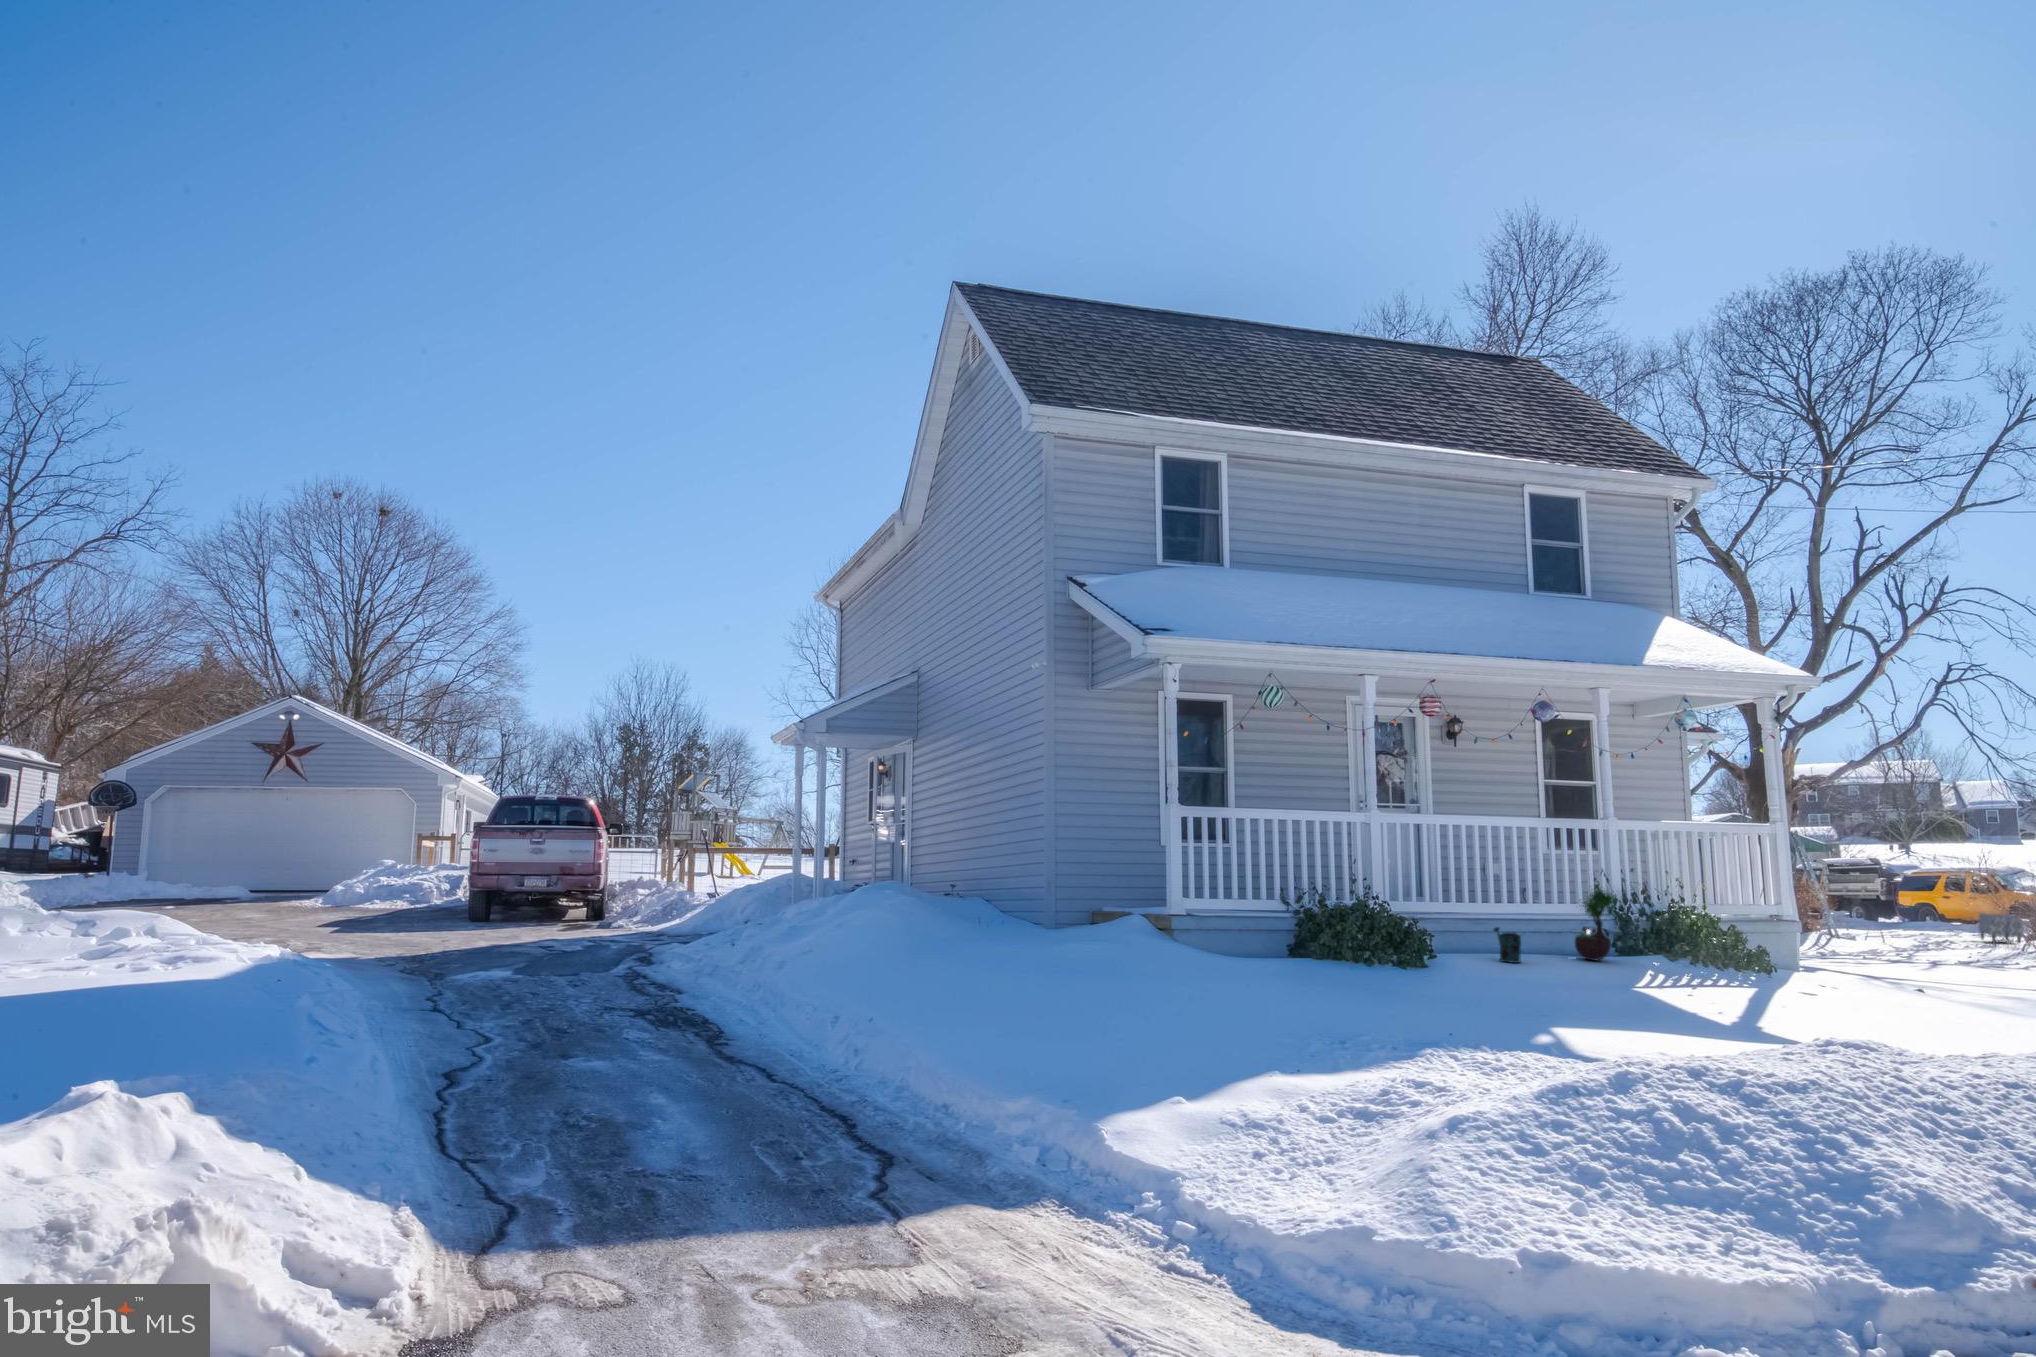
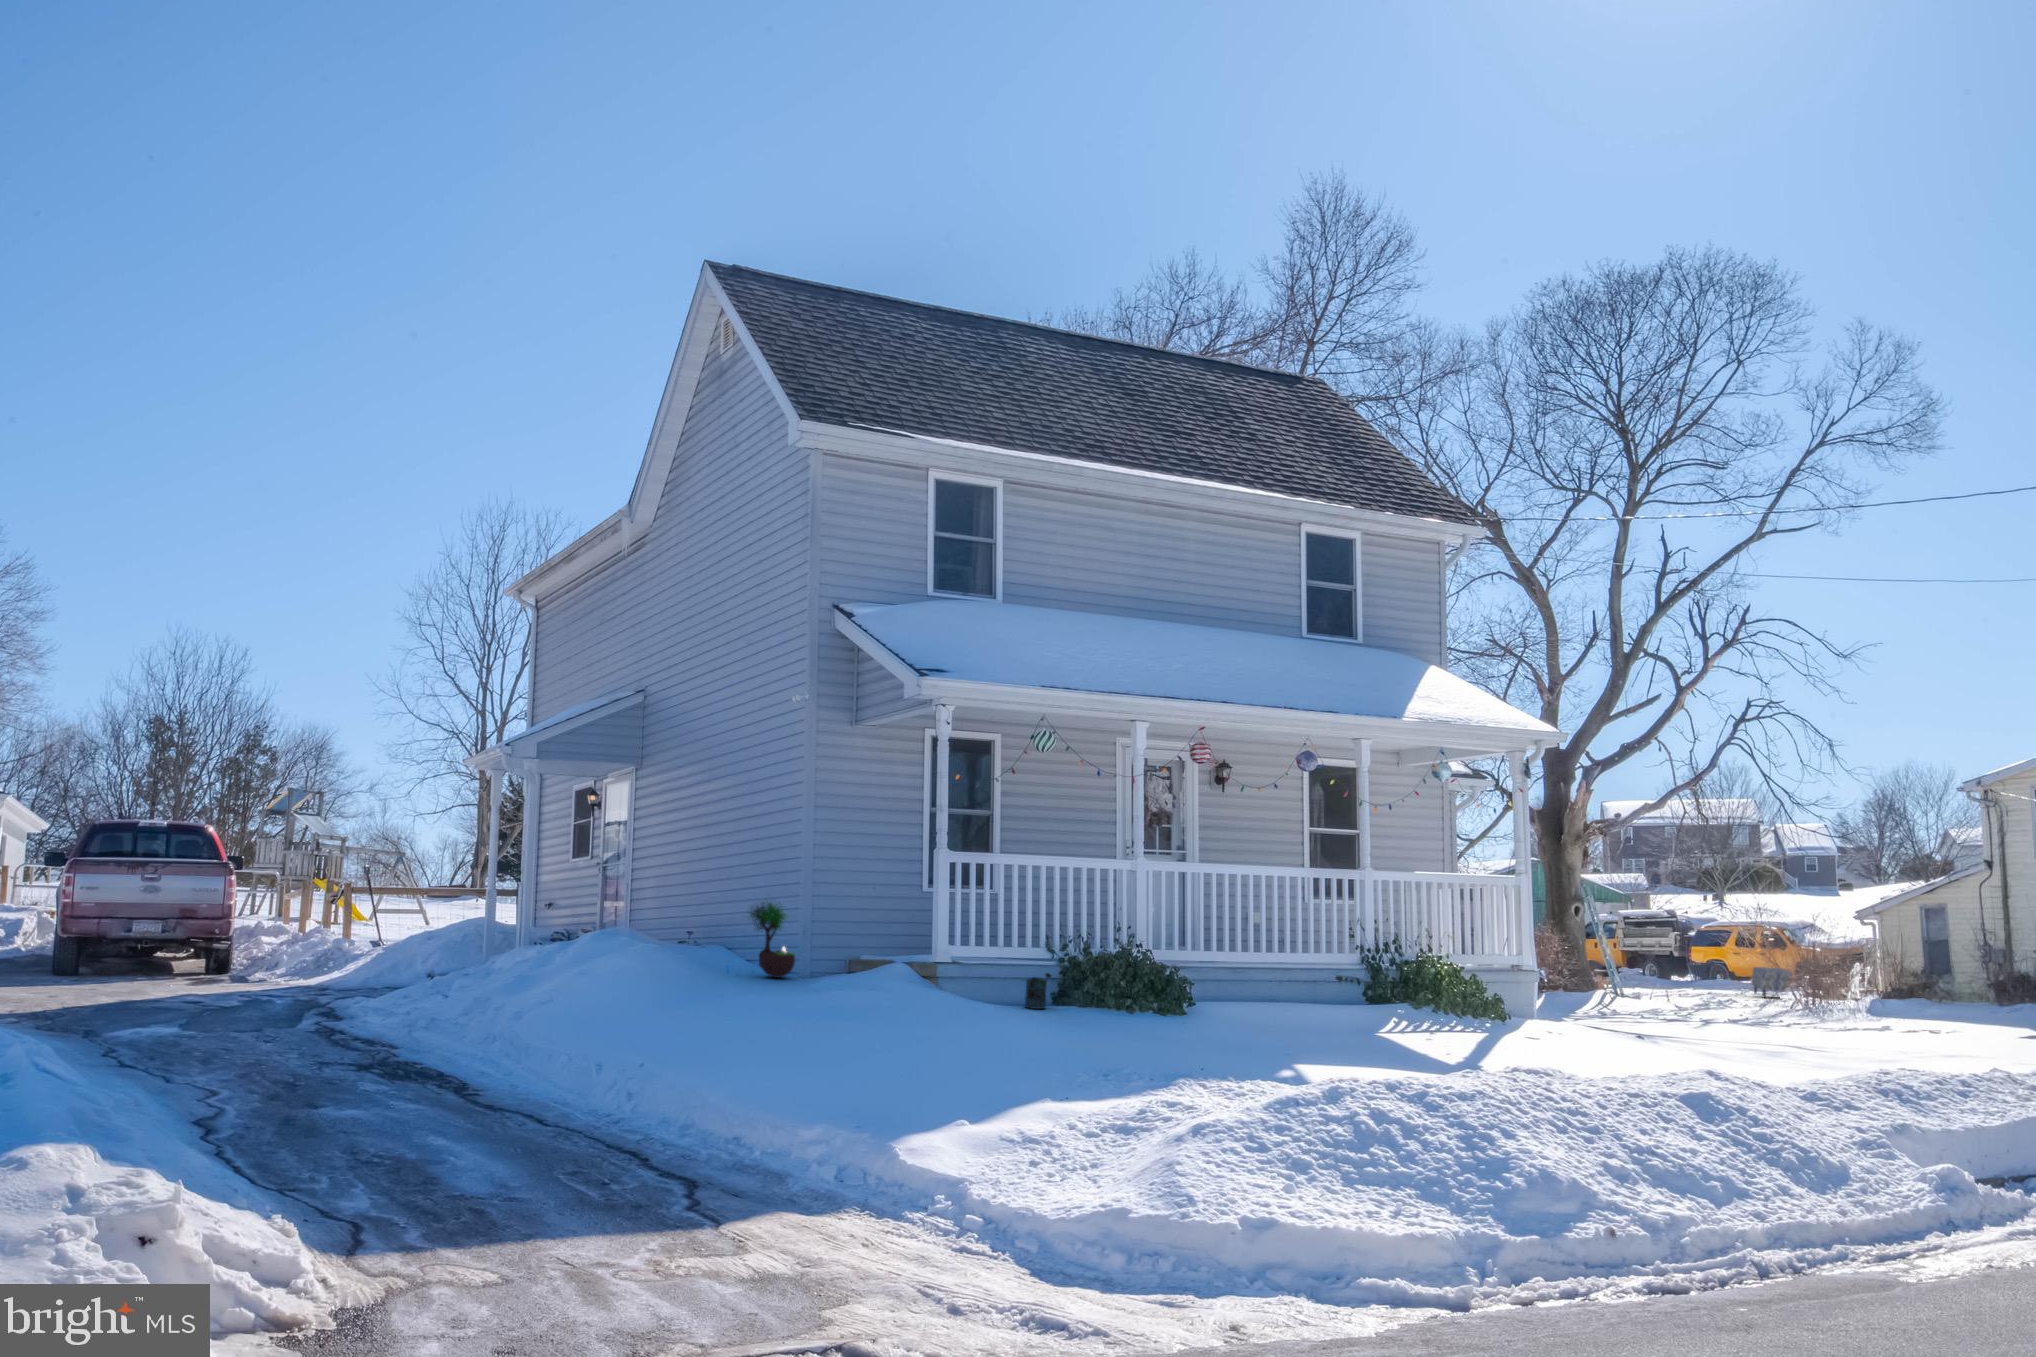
potted tree: present [1575,888,1616,961] -> present [750,901,795,978]
watering can: present [1494,927,1521,963] -> present [1025,973,1051,1009]

